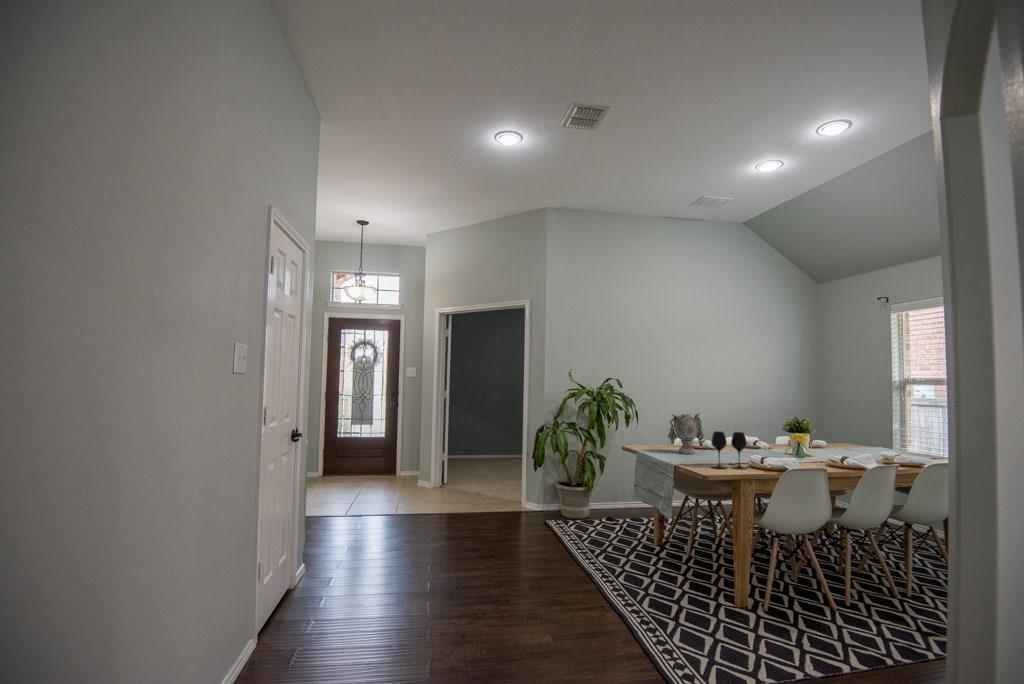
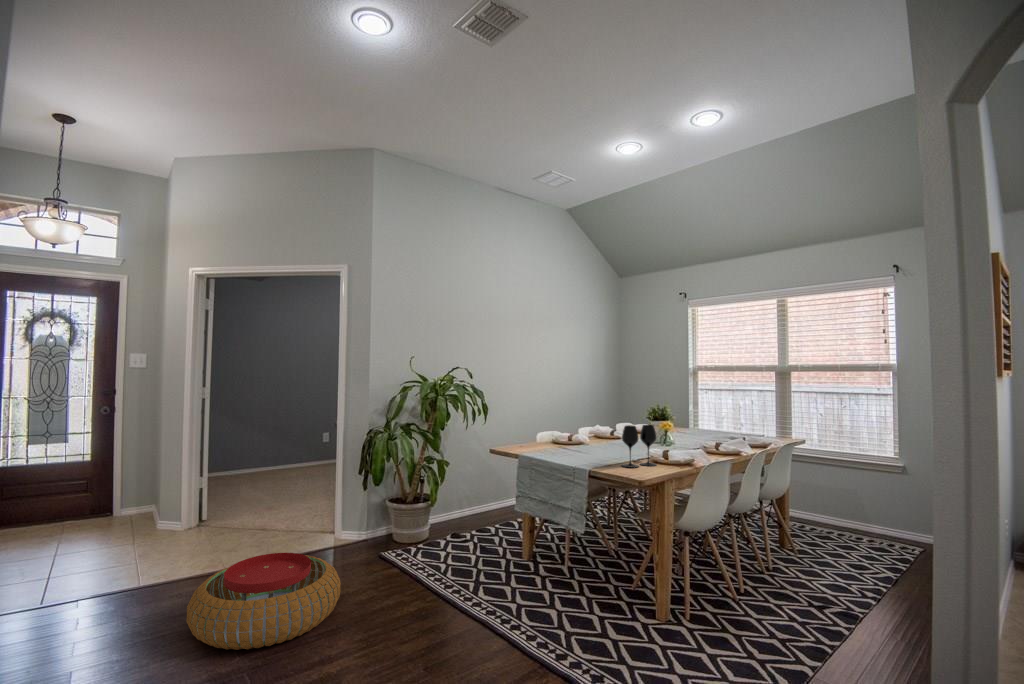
vase: present [668,413,704,454] -> none [550,404,585,452]
pouf: none [408,503,499,556] -> present [186,553,341,650]

